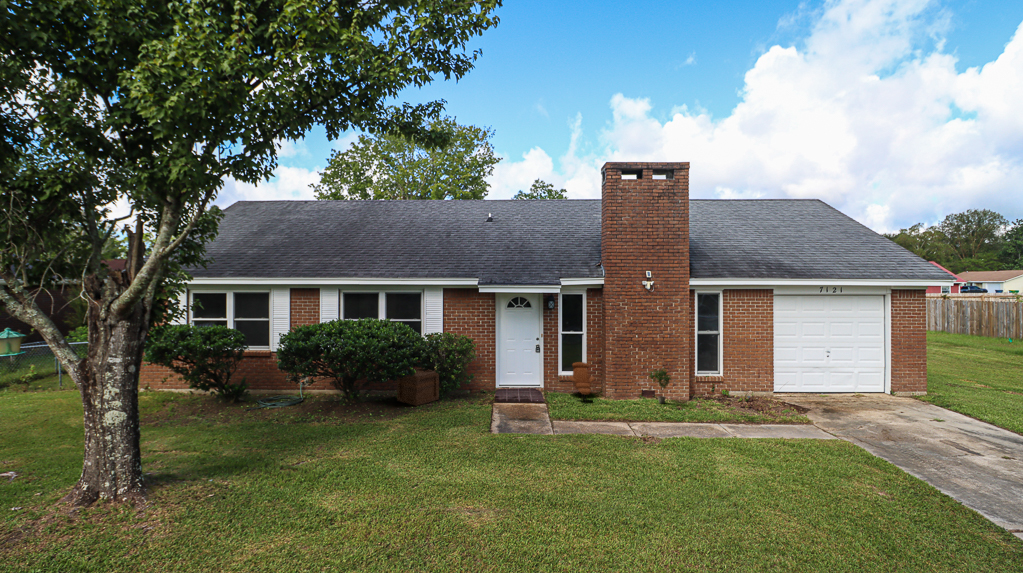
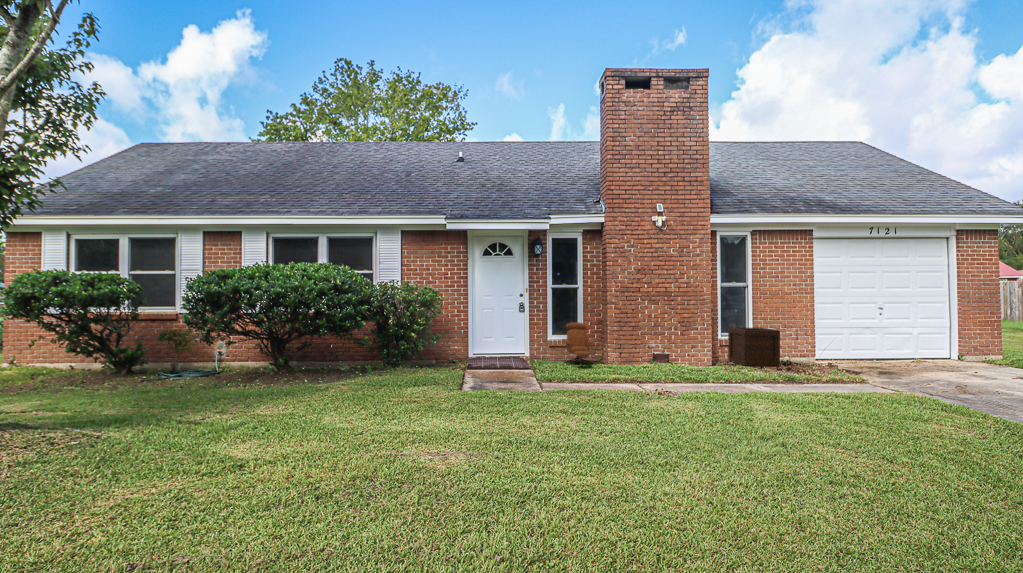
wooden crate: present [397,368,439,406] -> present [728,328,780,366]
potted plant: present [649,369,671,404] -> present [158,330,195,371]

